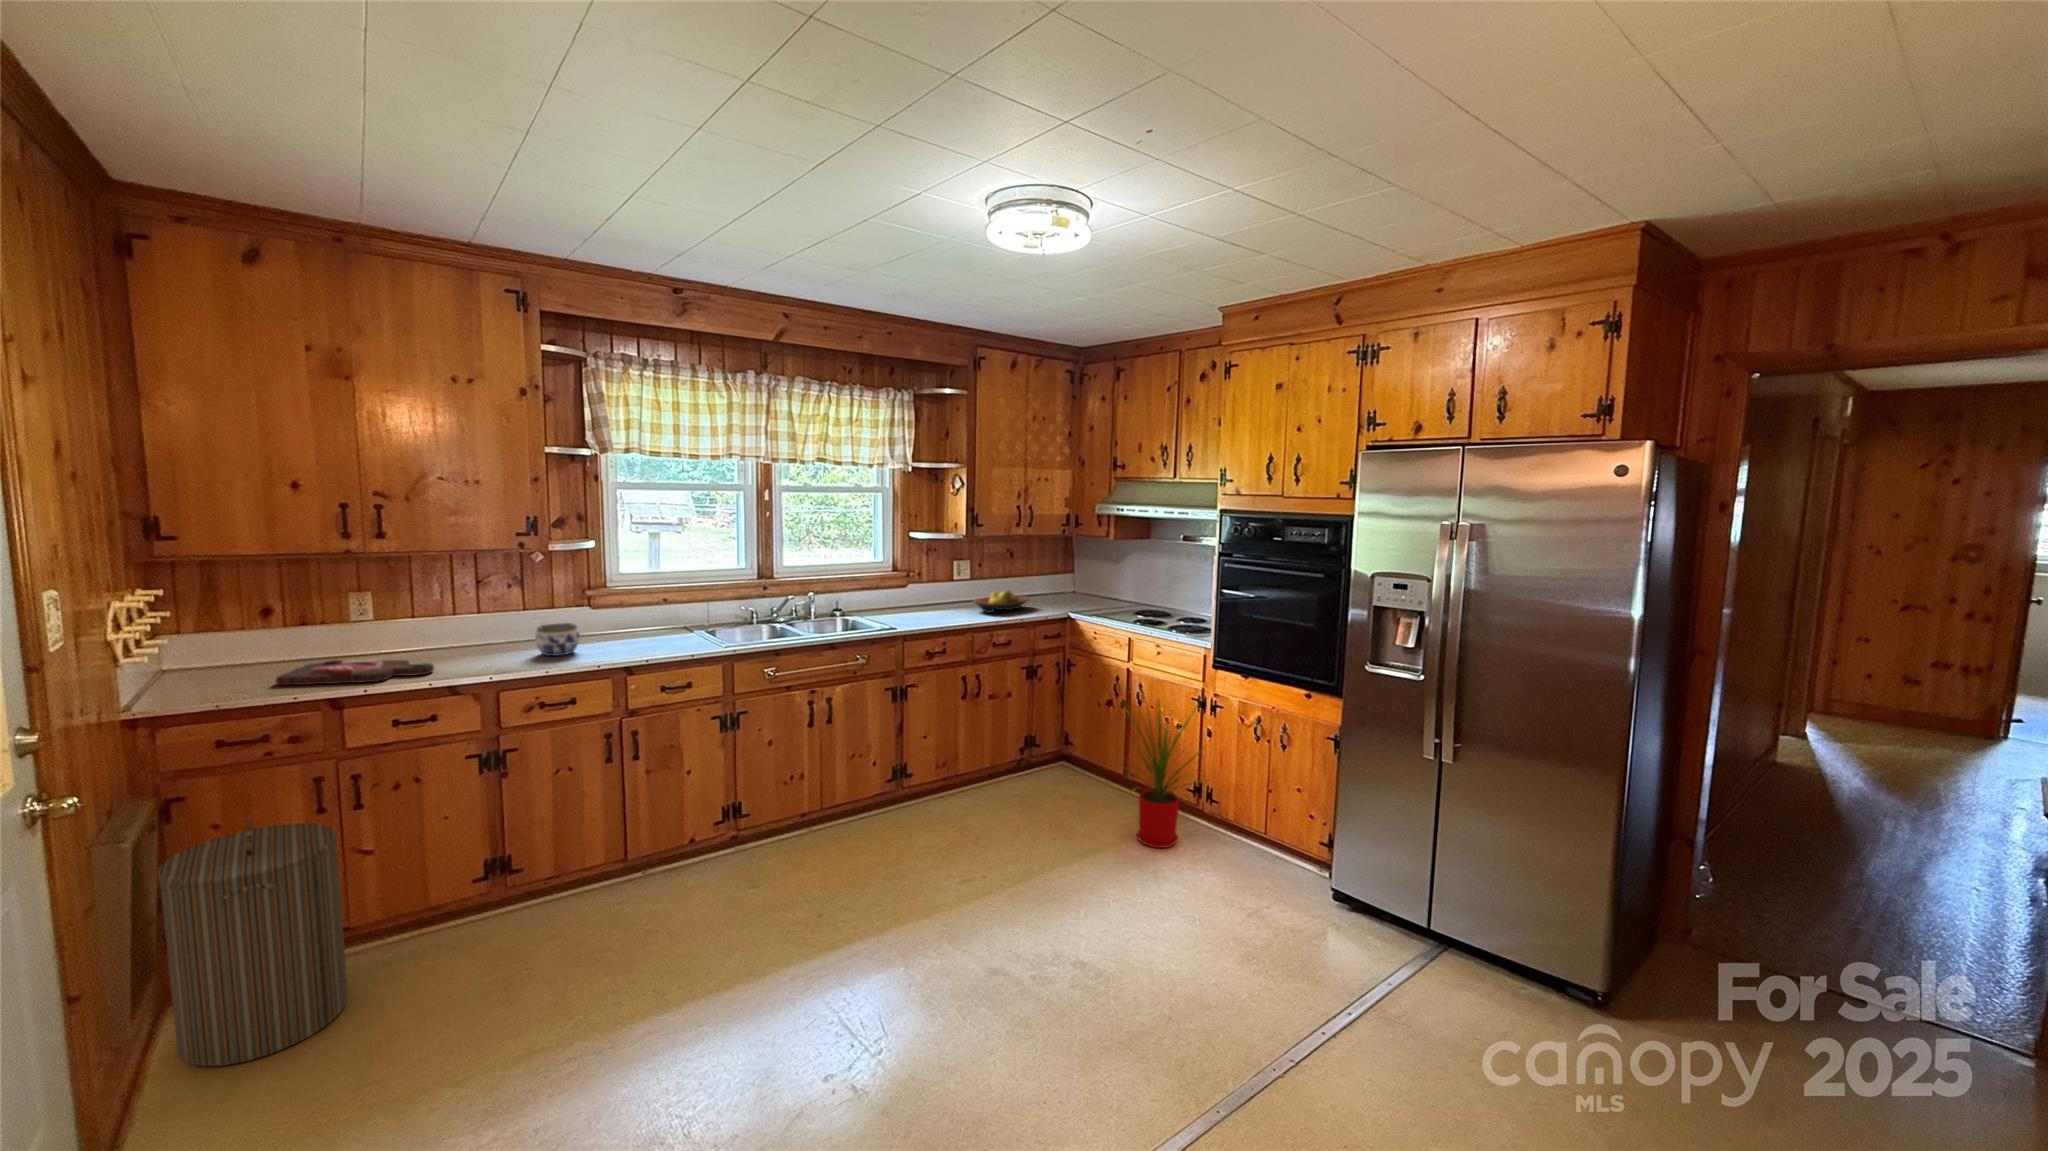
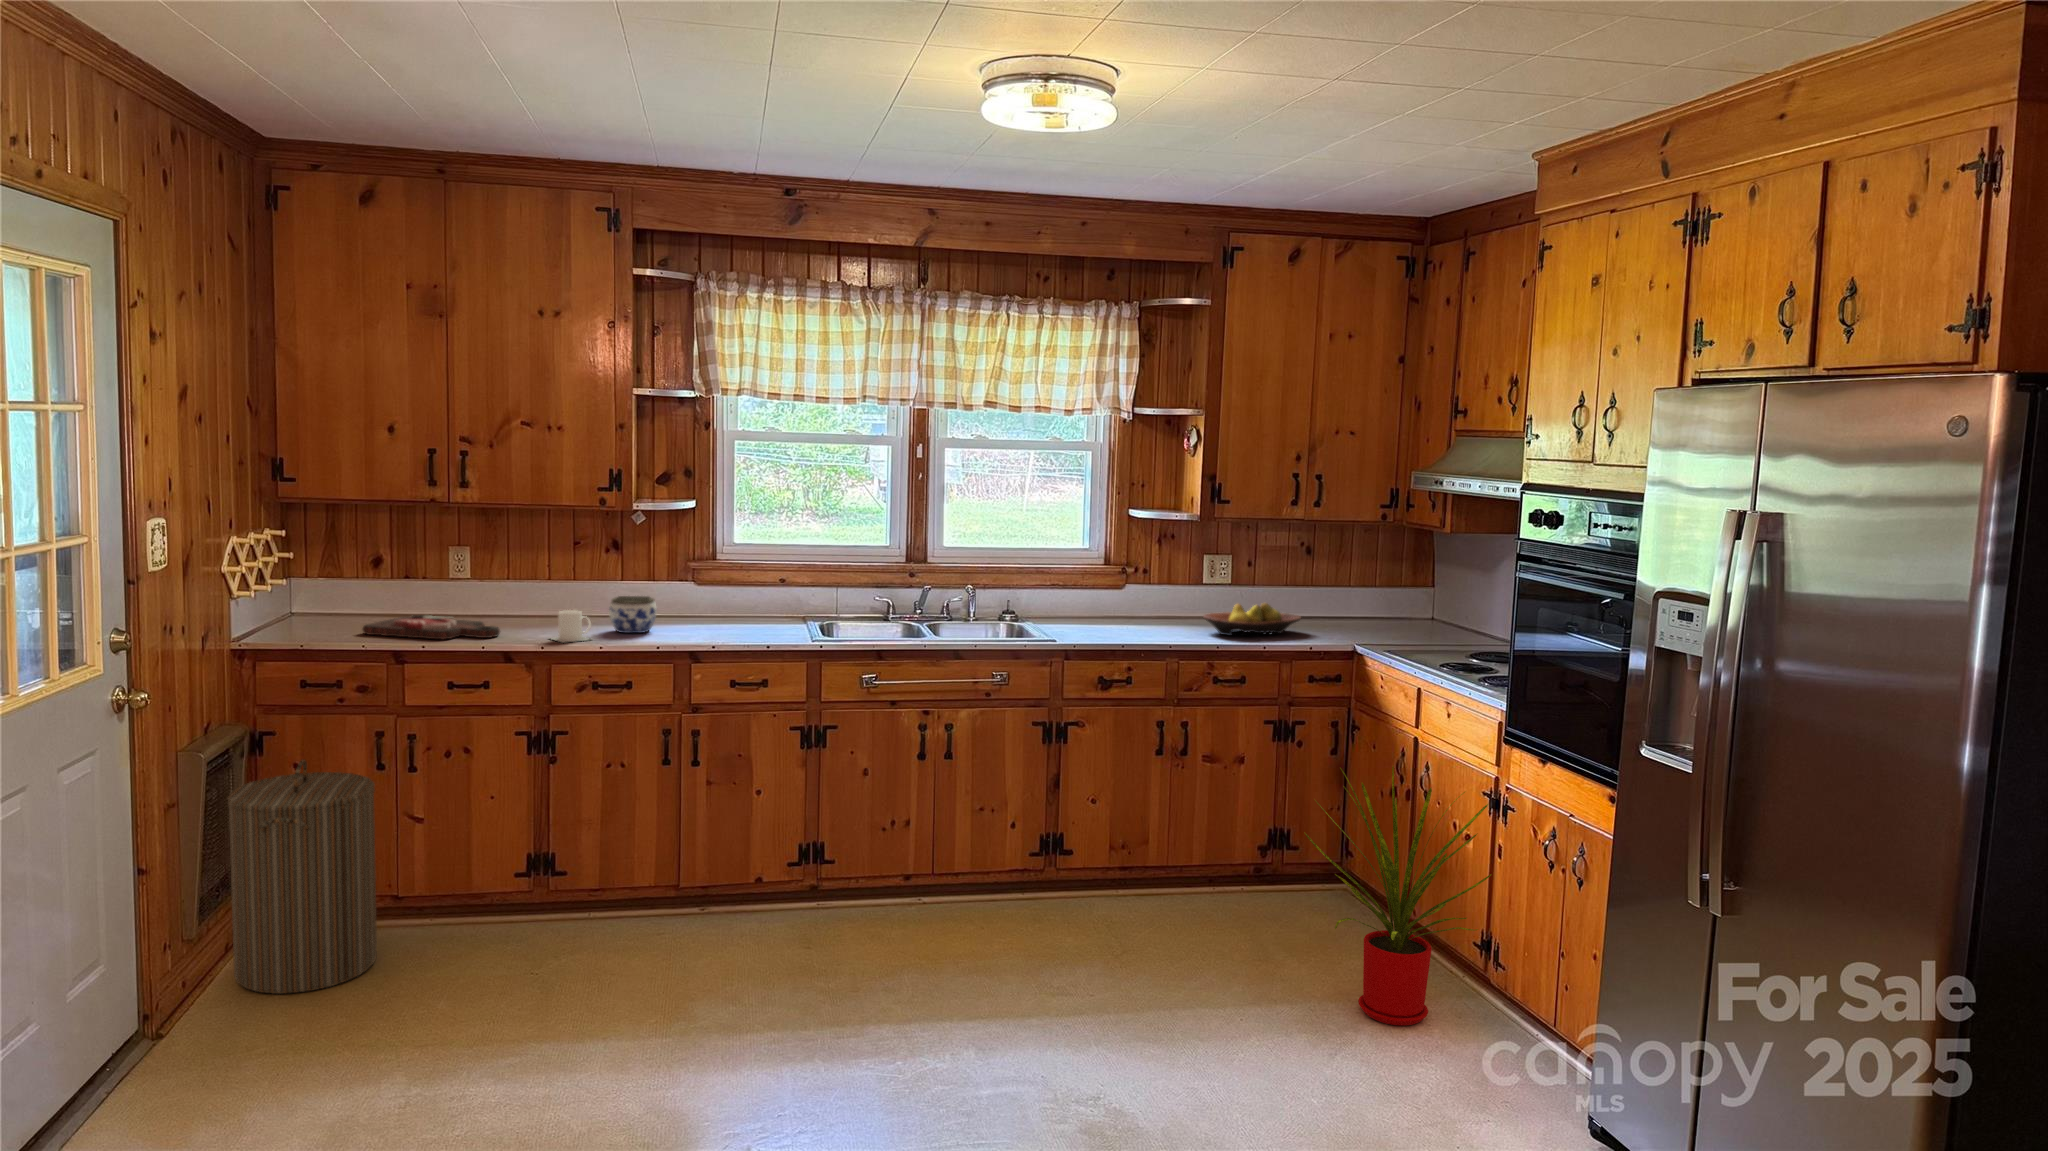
mug: none [486,642,534,671] -> present [552,610,591,643]

